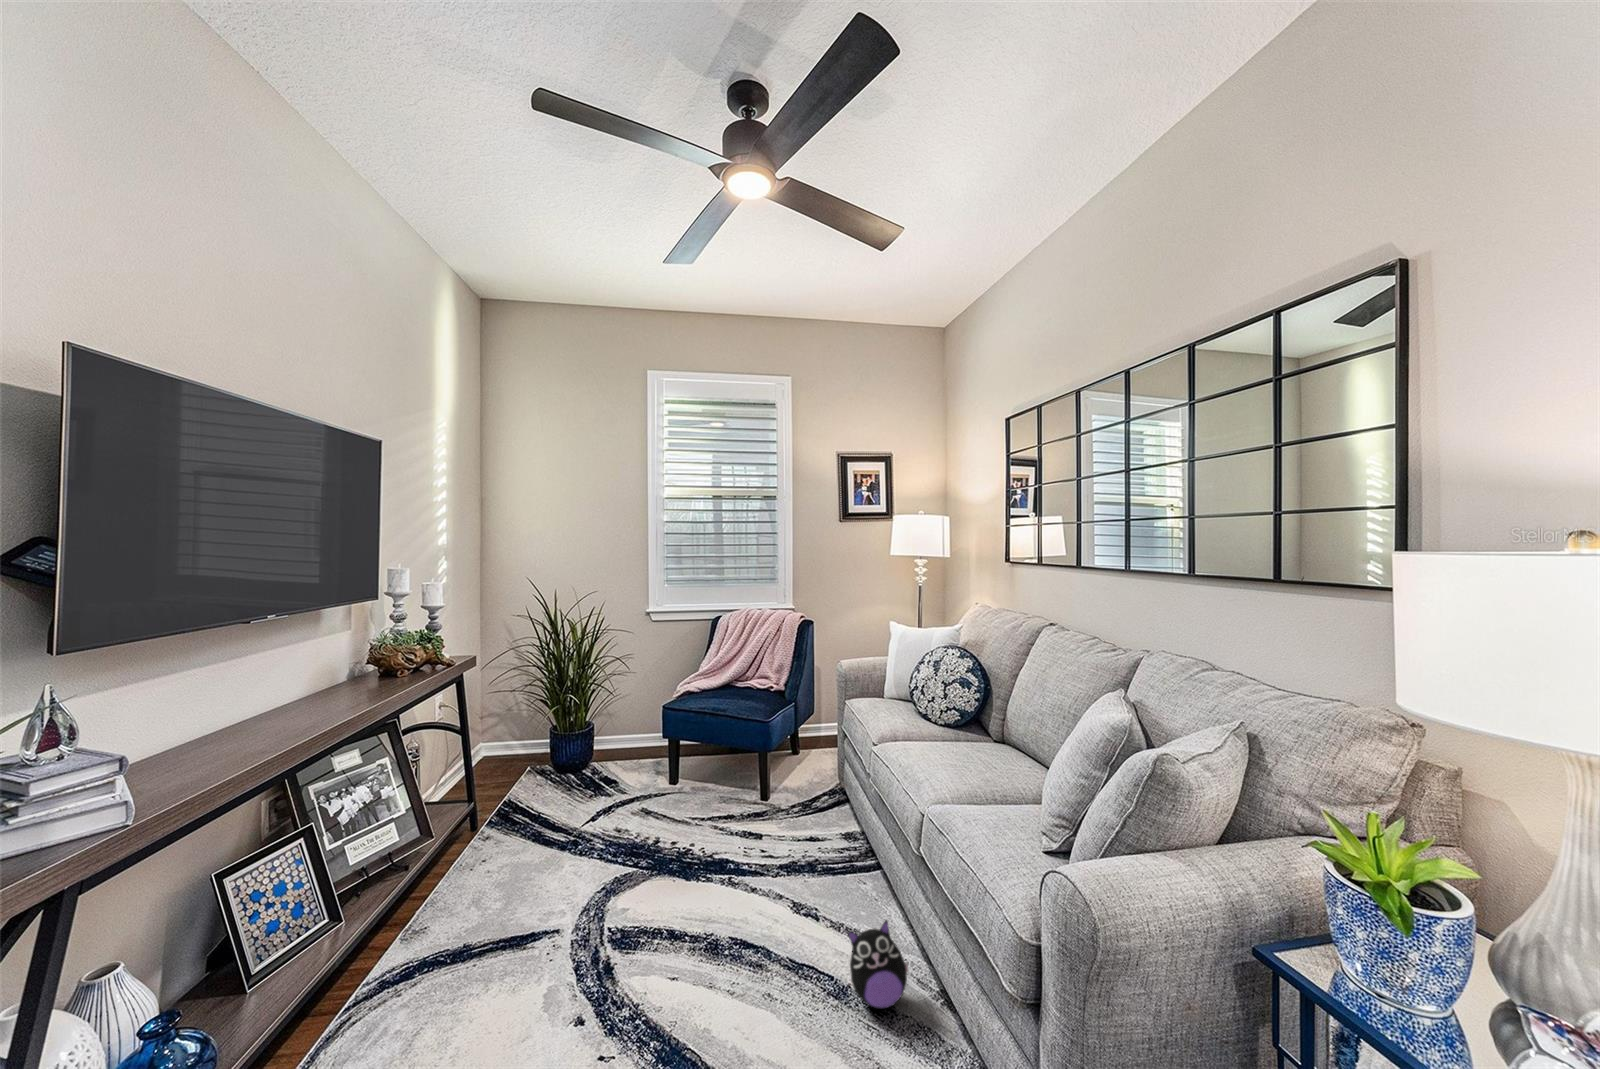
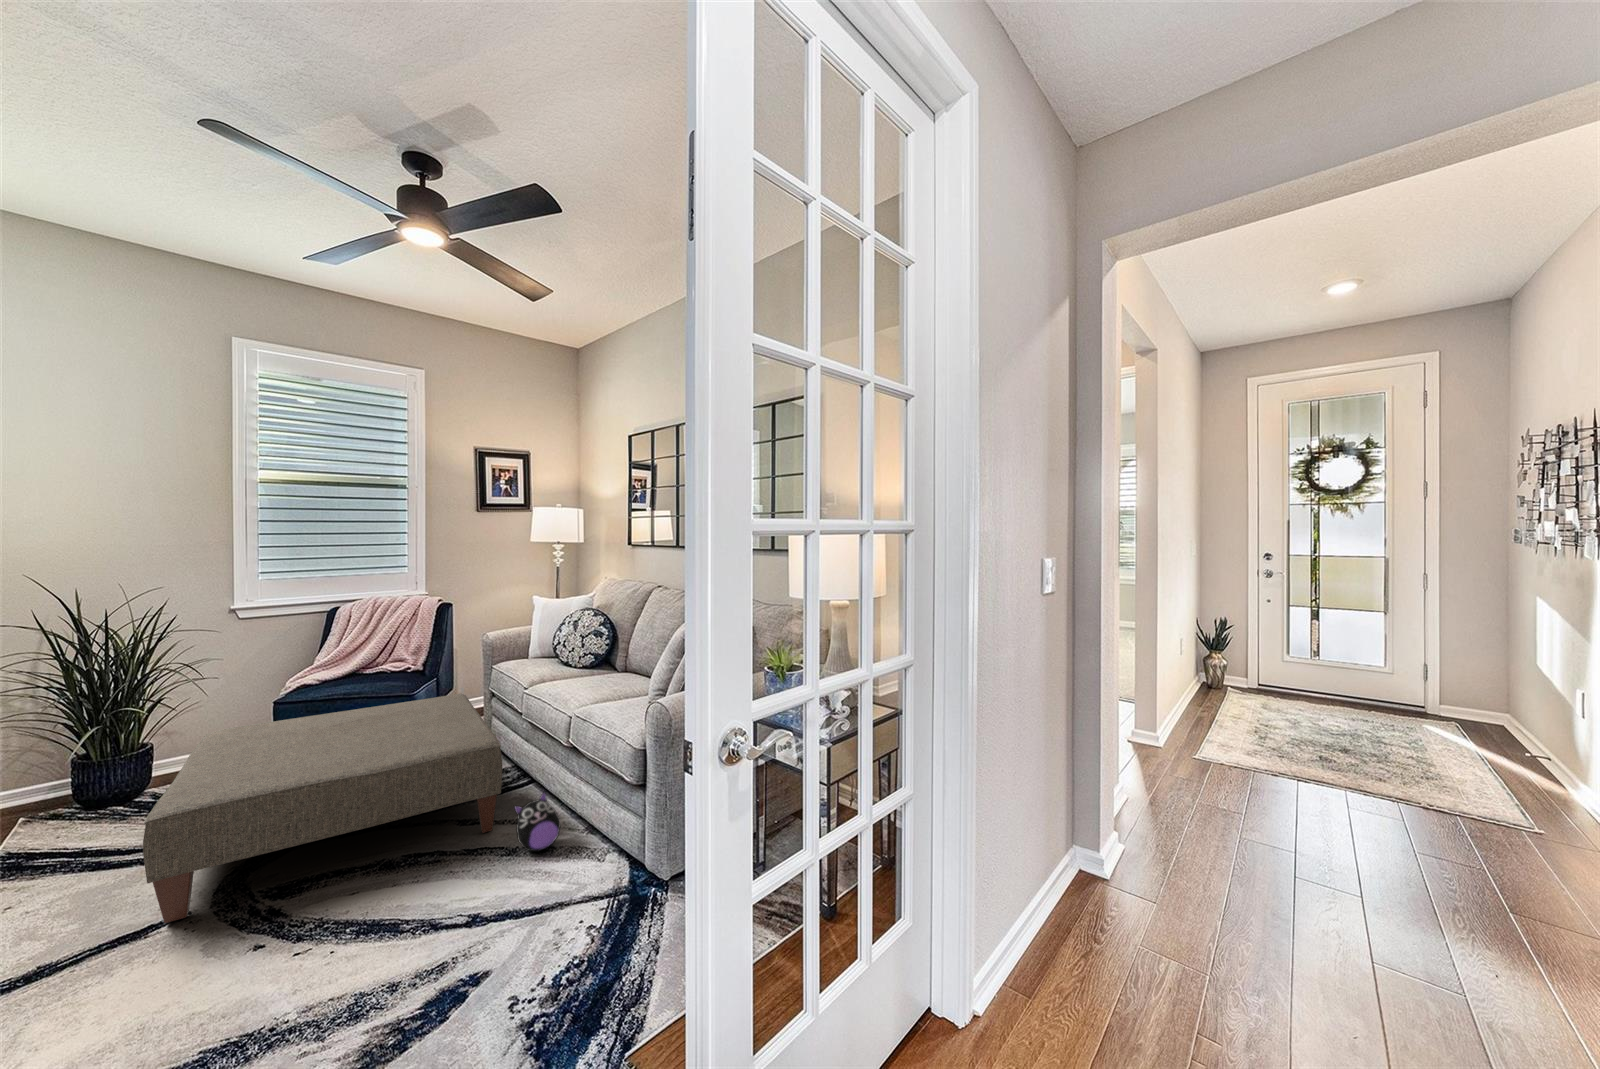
ottoman: none [518,729,840,947] -> present [143,694,502,923]

